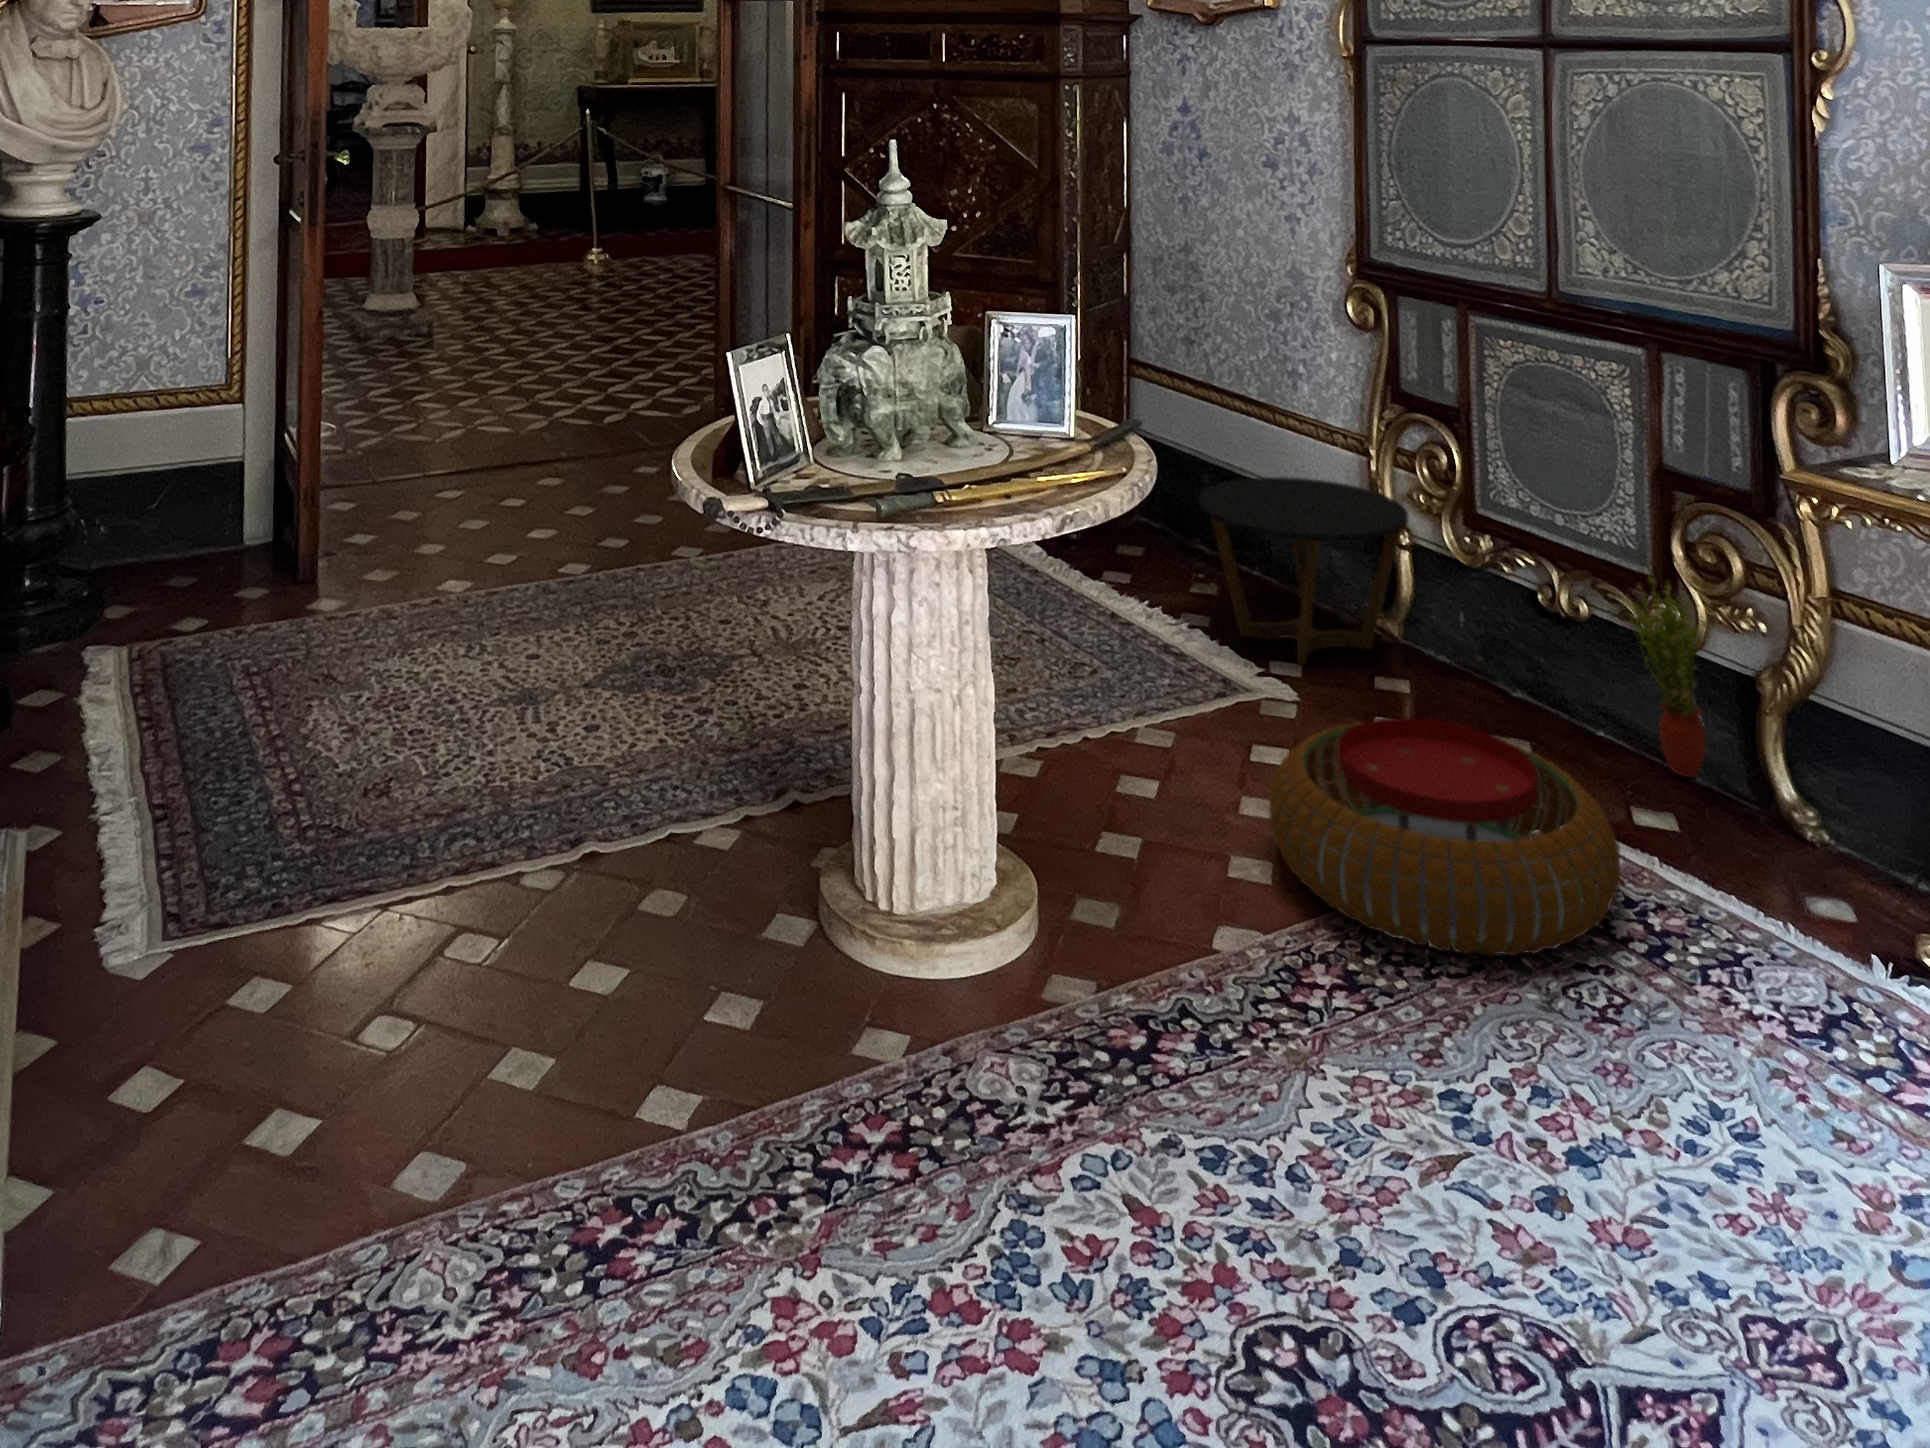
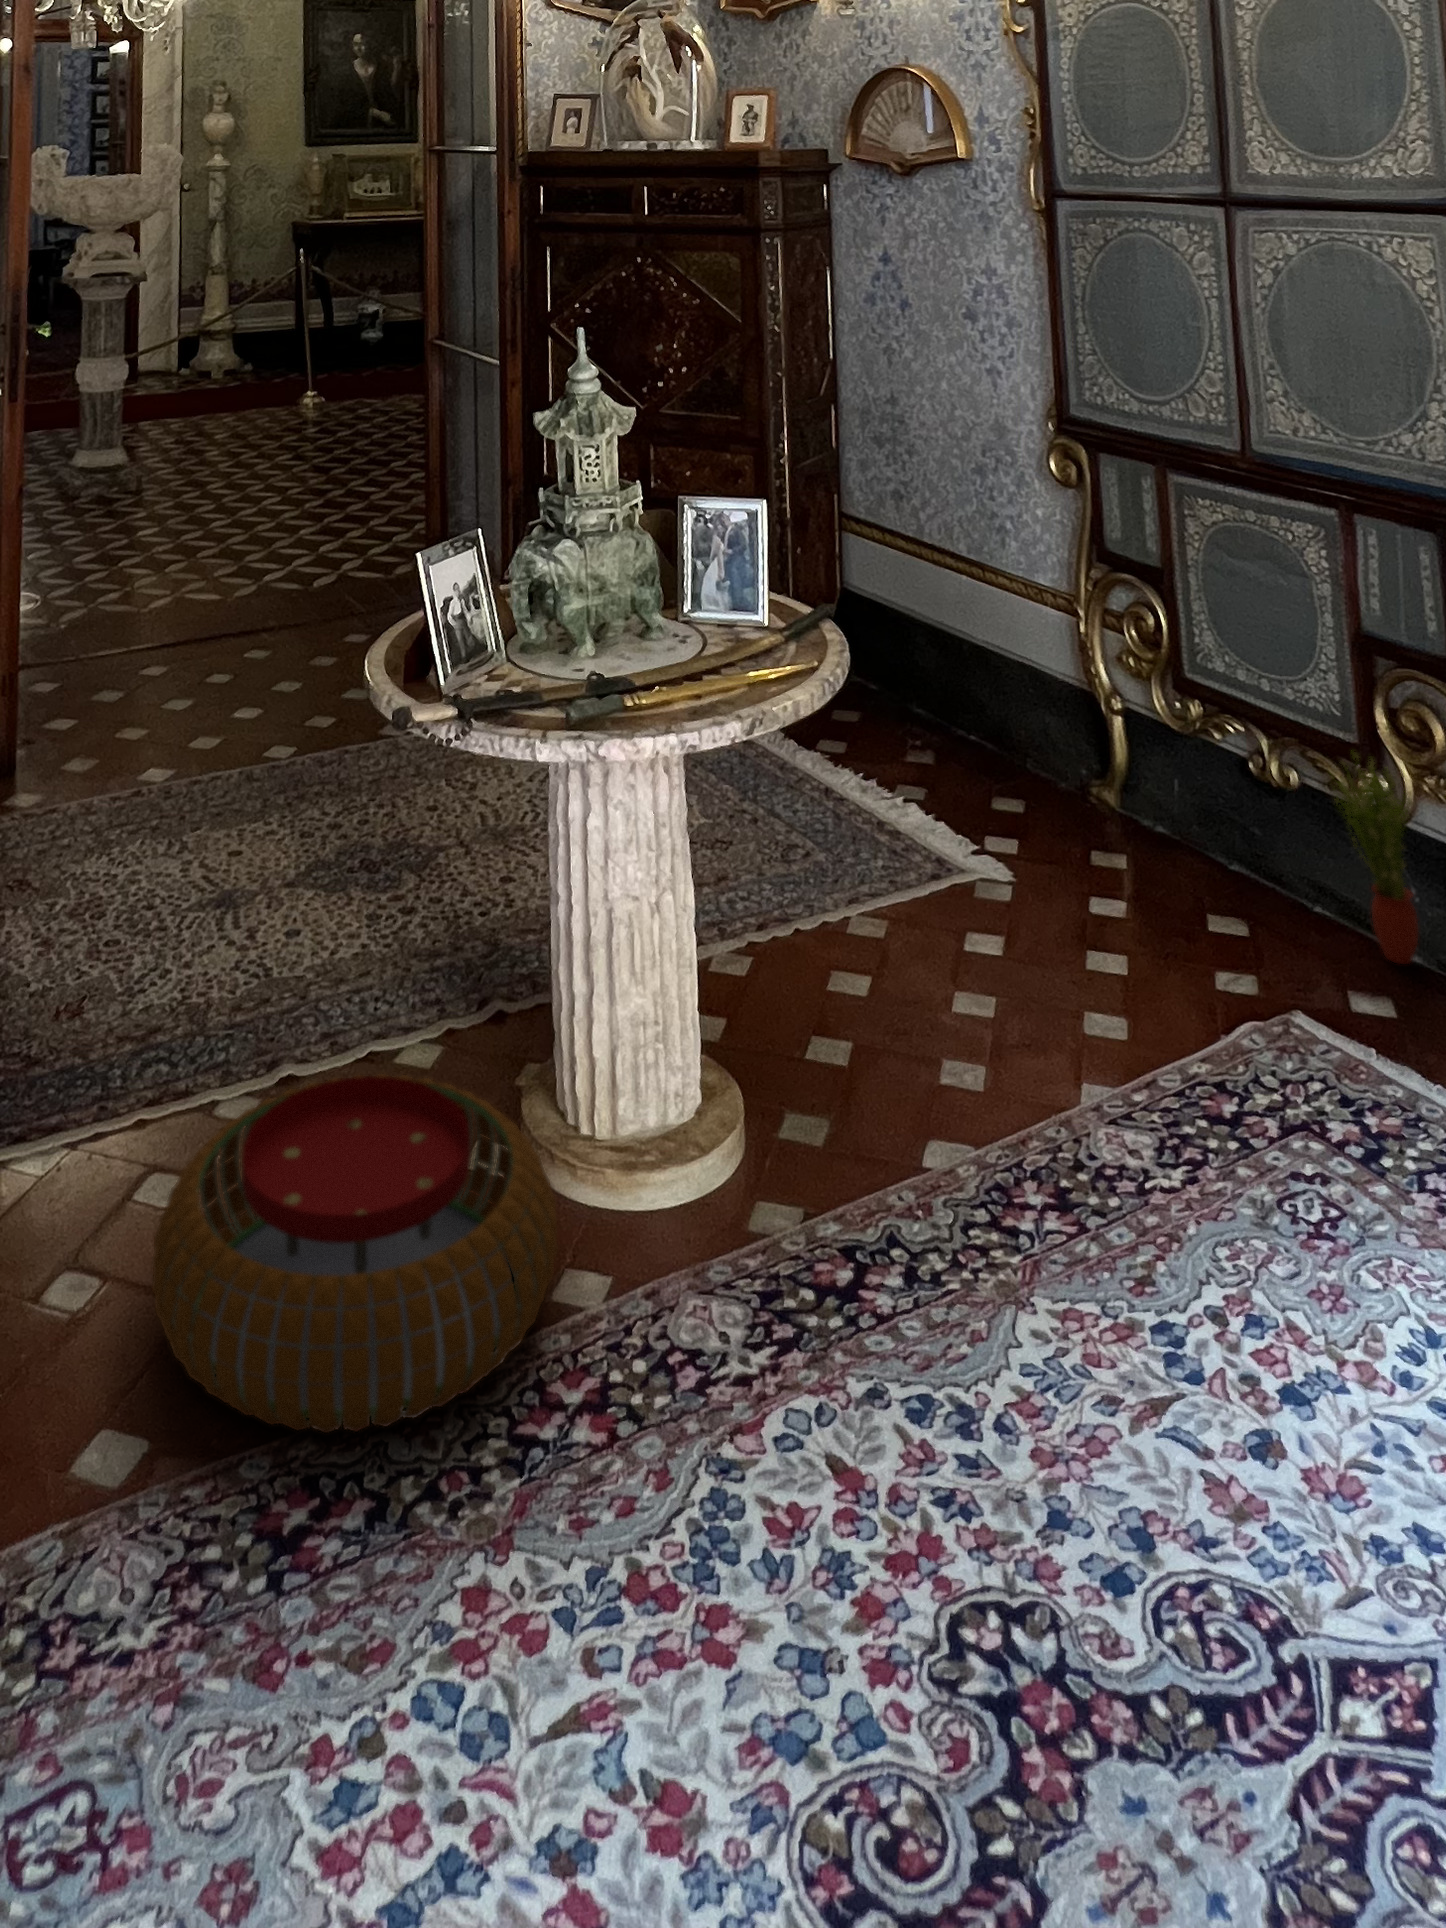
side table: present [1199,477,1408,664] -> none [902,646,1113,847]
pouf: present [1269,718,1621,956] -> present [152,1074,557,1433]

